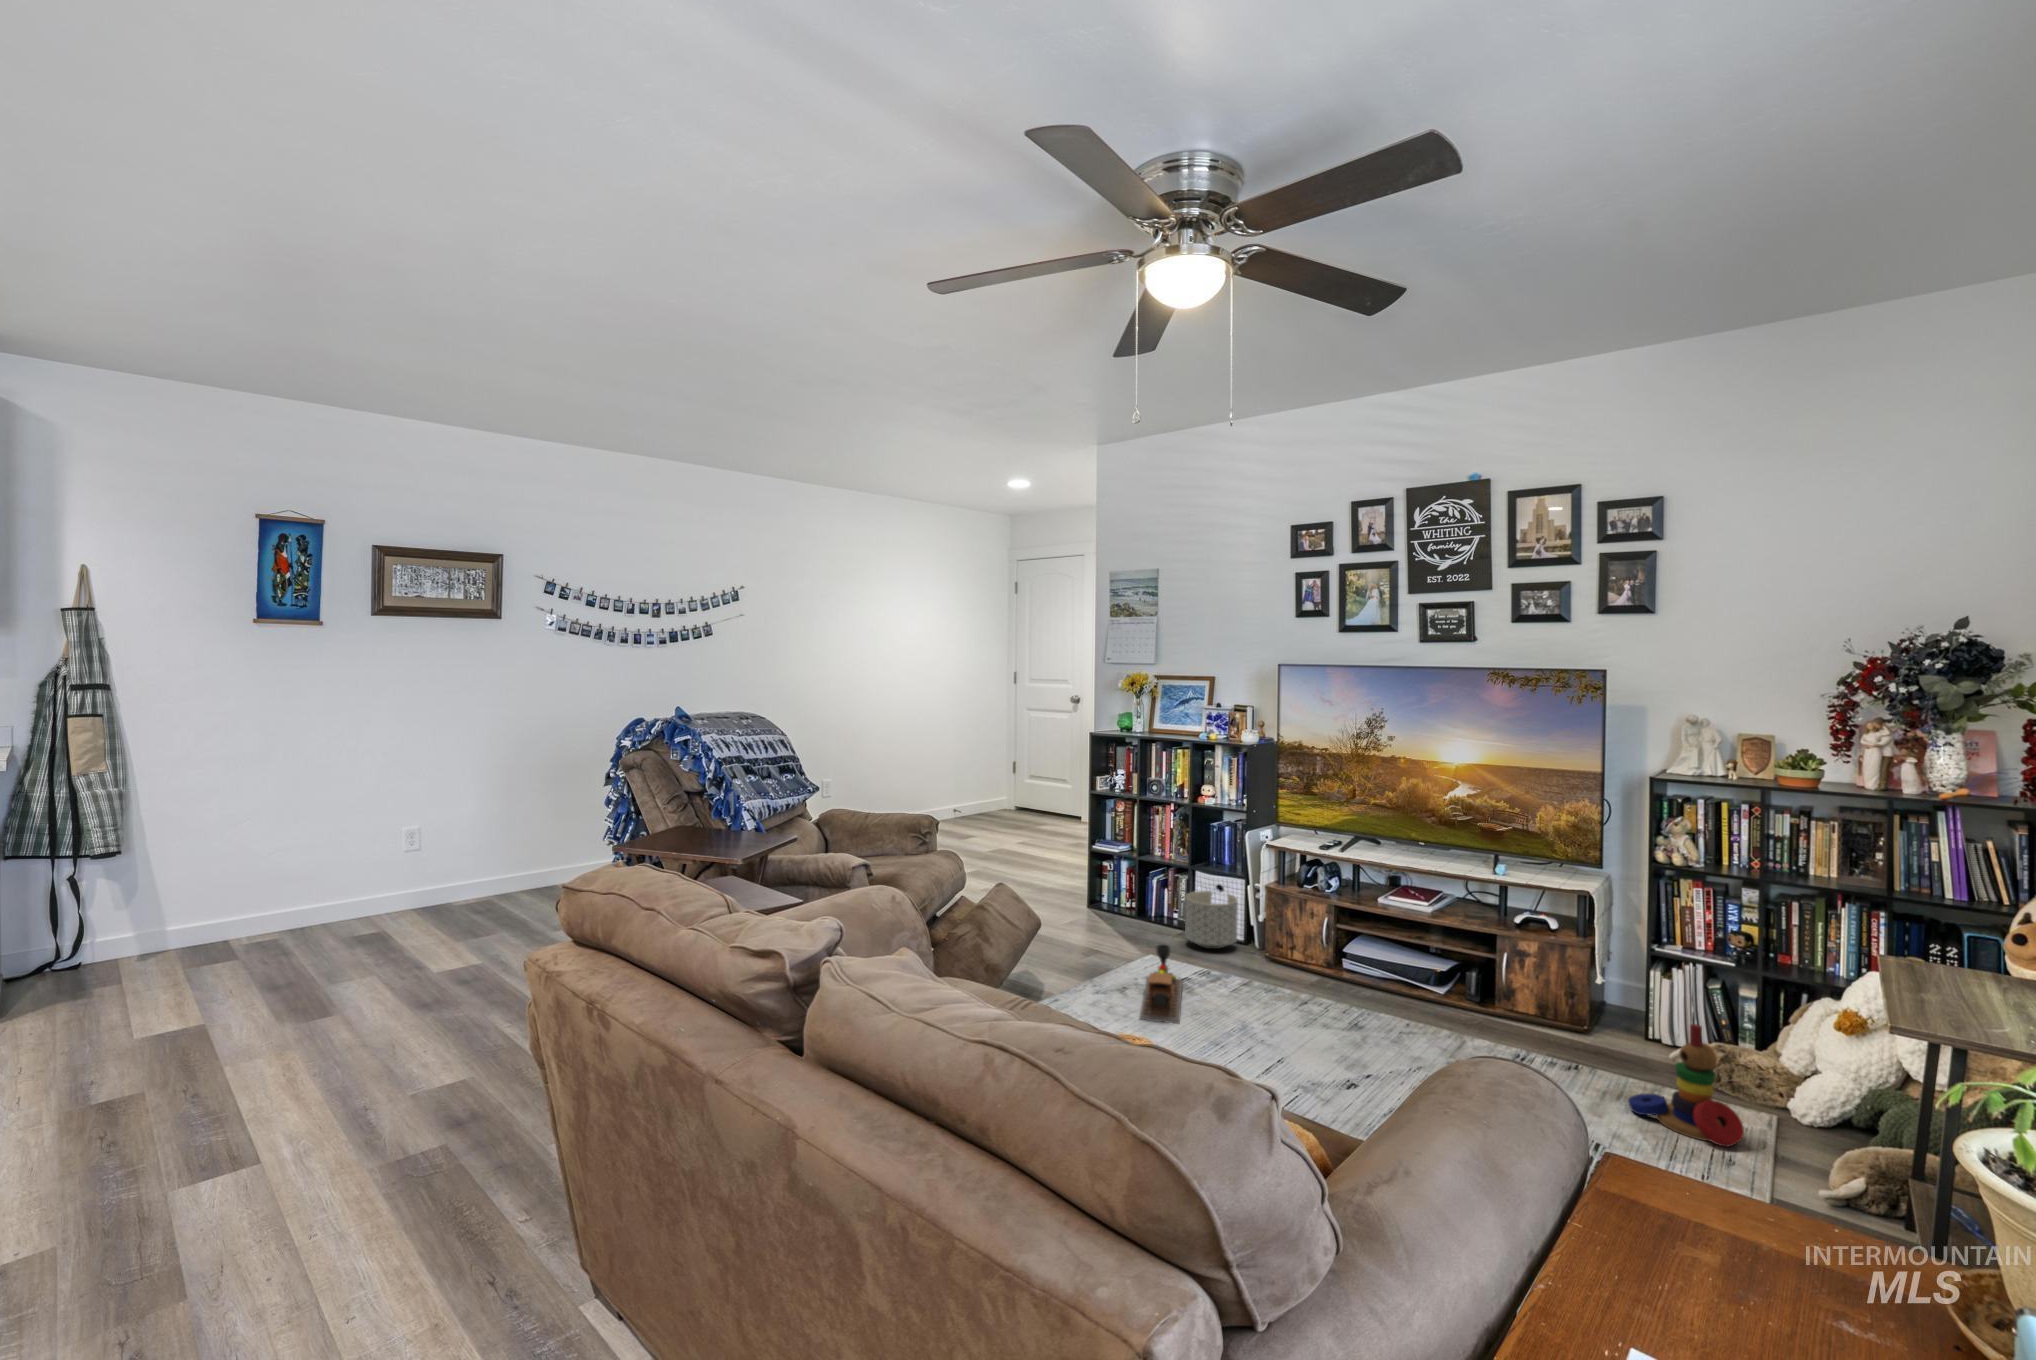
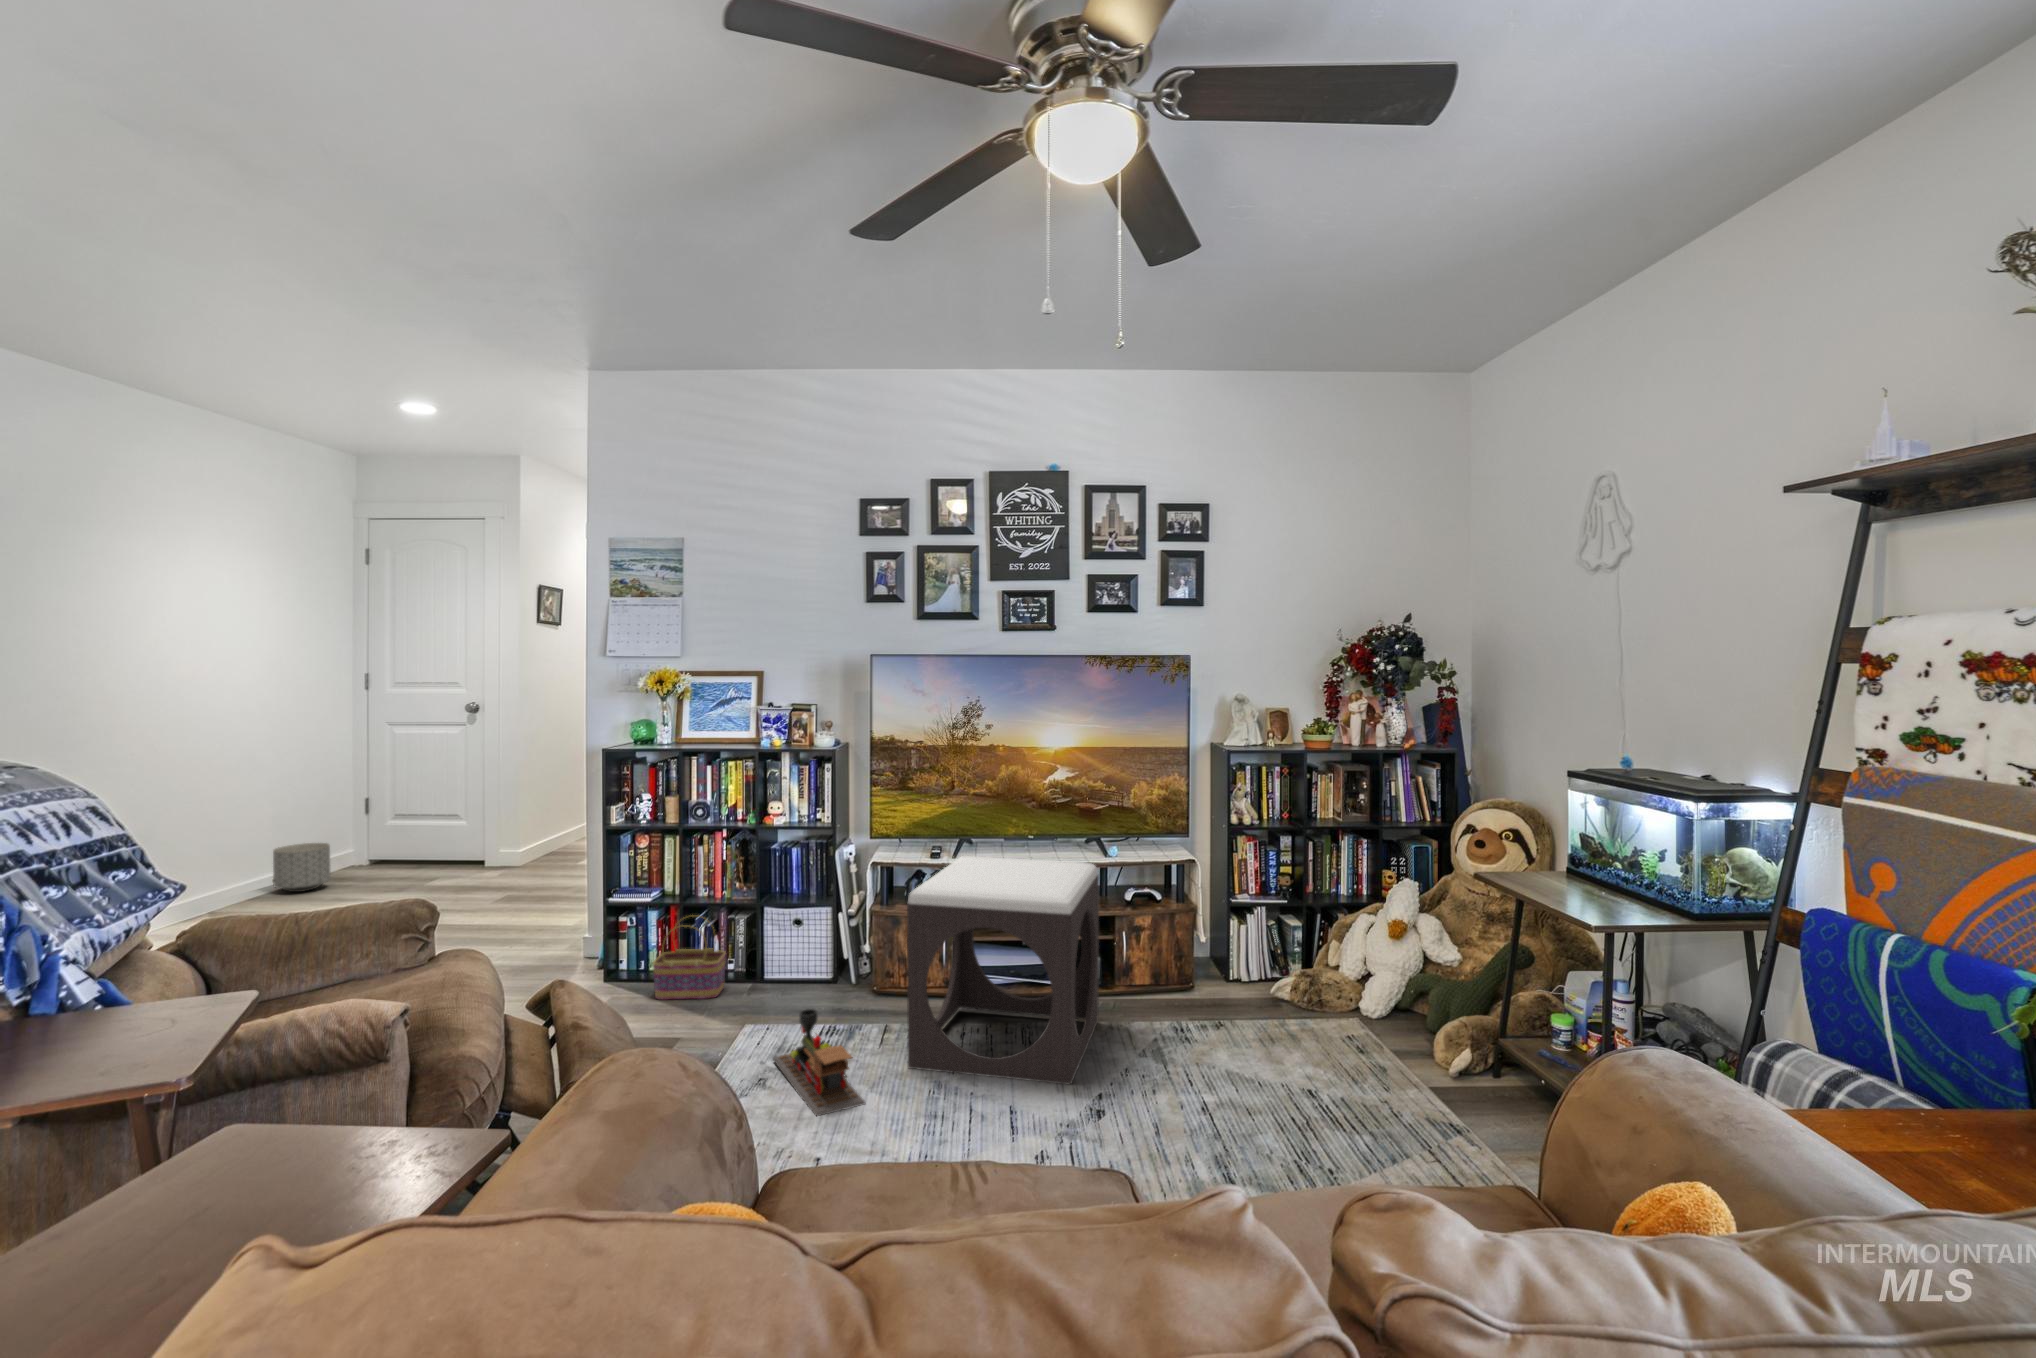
footstool: none [1236,850,1450,1068] -> present [907,856,1099,1085]
basket: none [1112,866,1166,932] -> present [653,916,726,1000]
planter: present [1185,891,1238,949] -> present [273,843,330,892]
stacking toy: present [1628,1024,1744,1147] -> none [1272,956,1358,1054]

